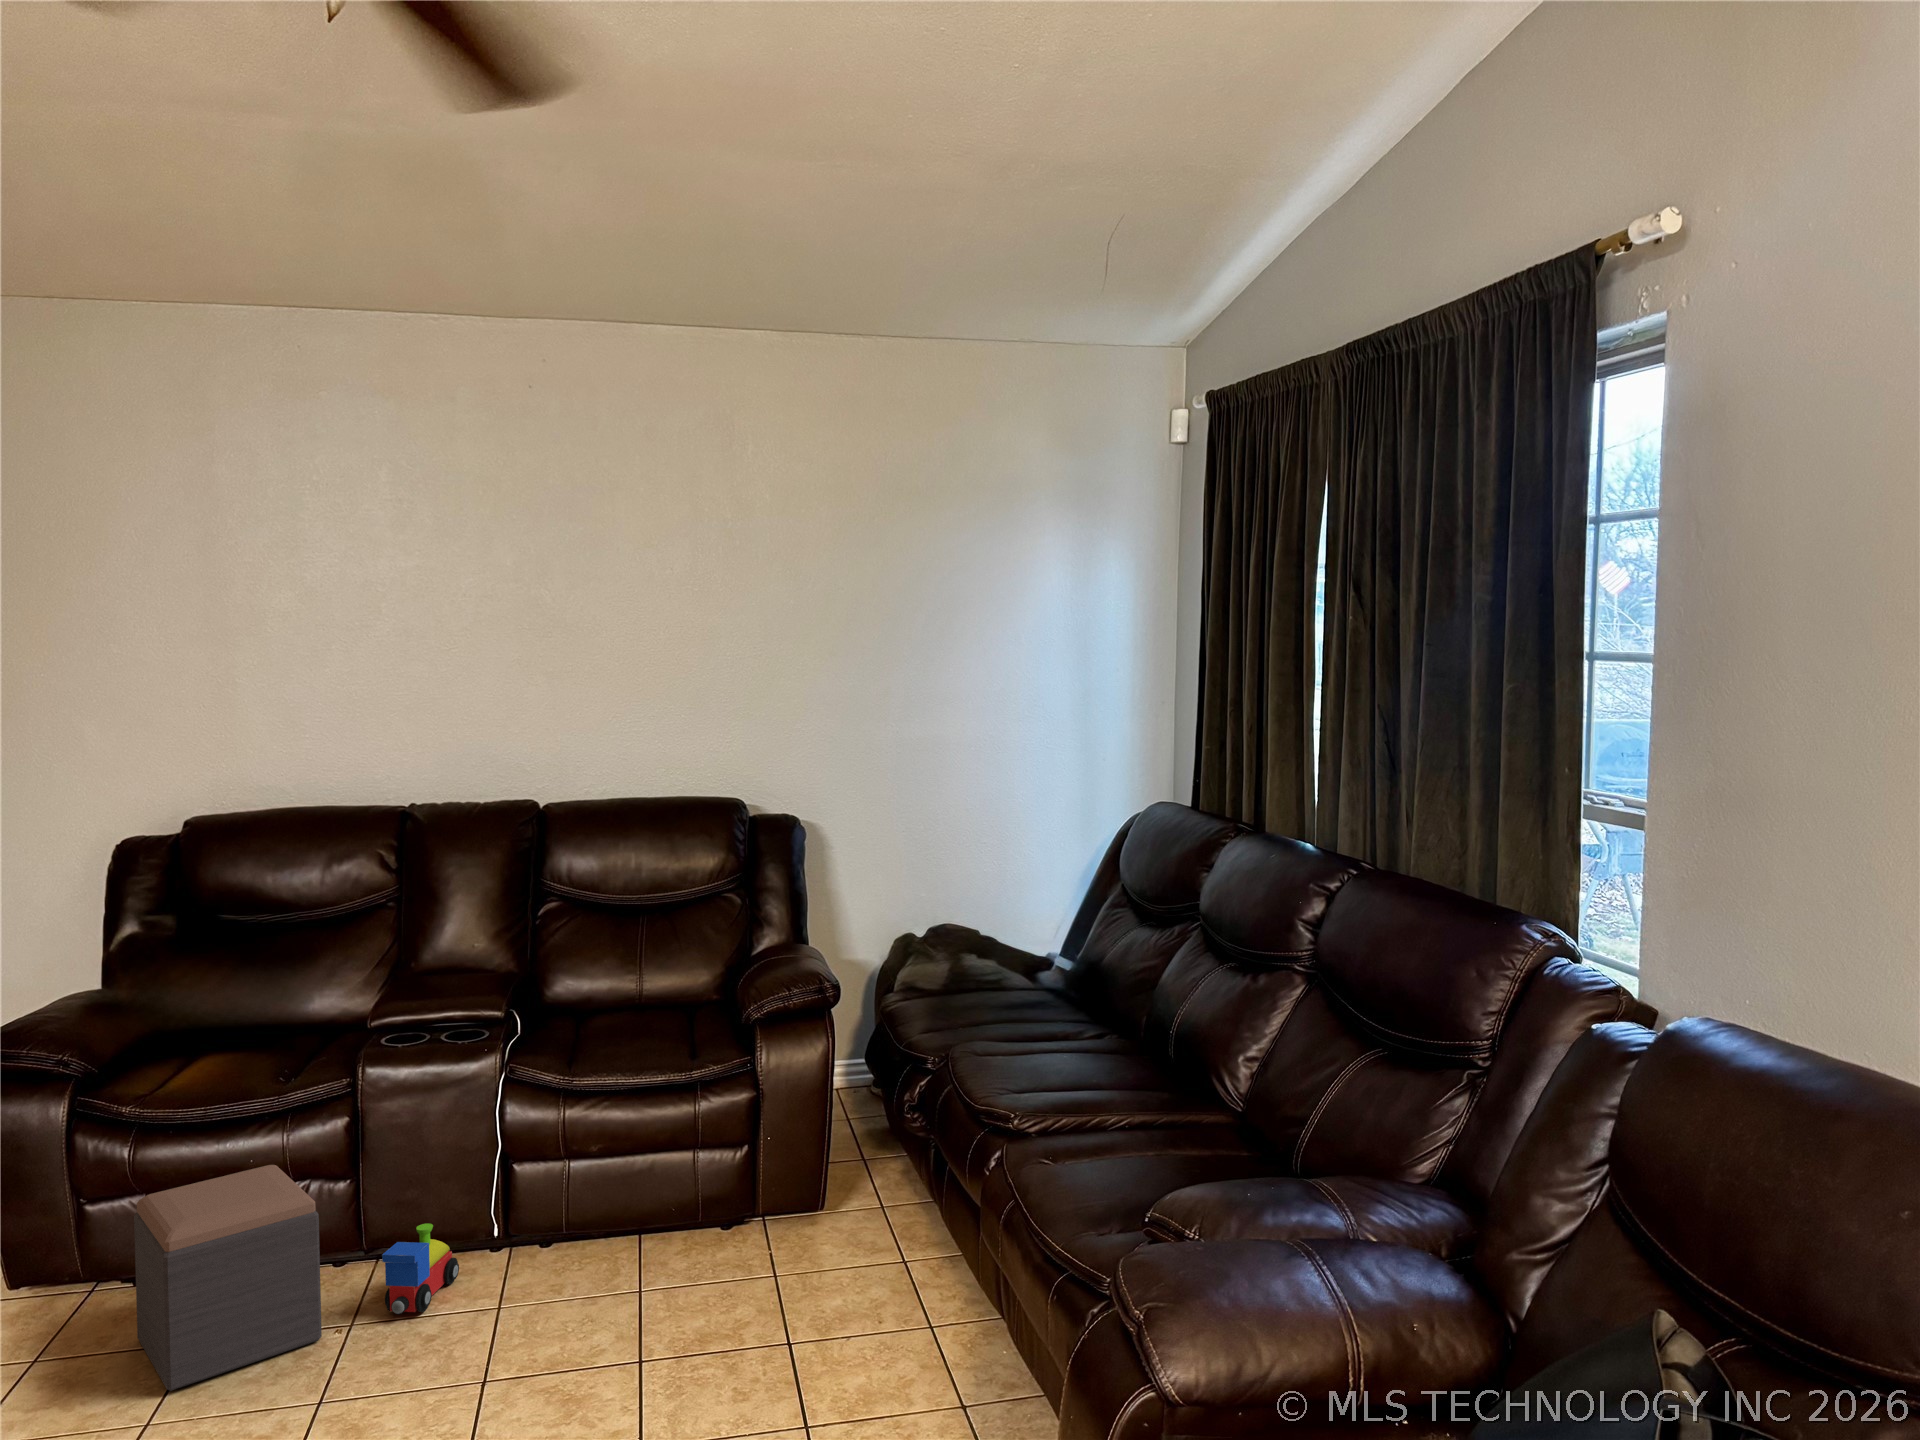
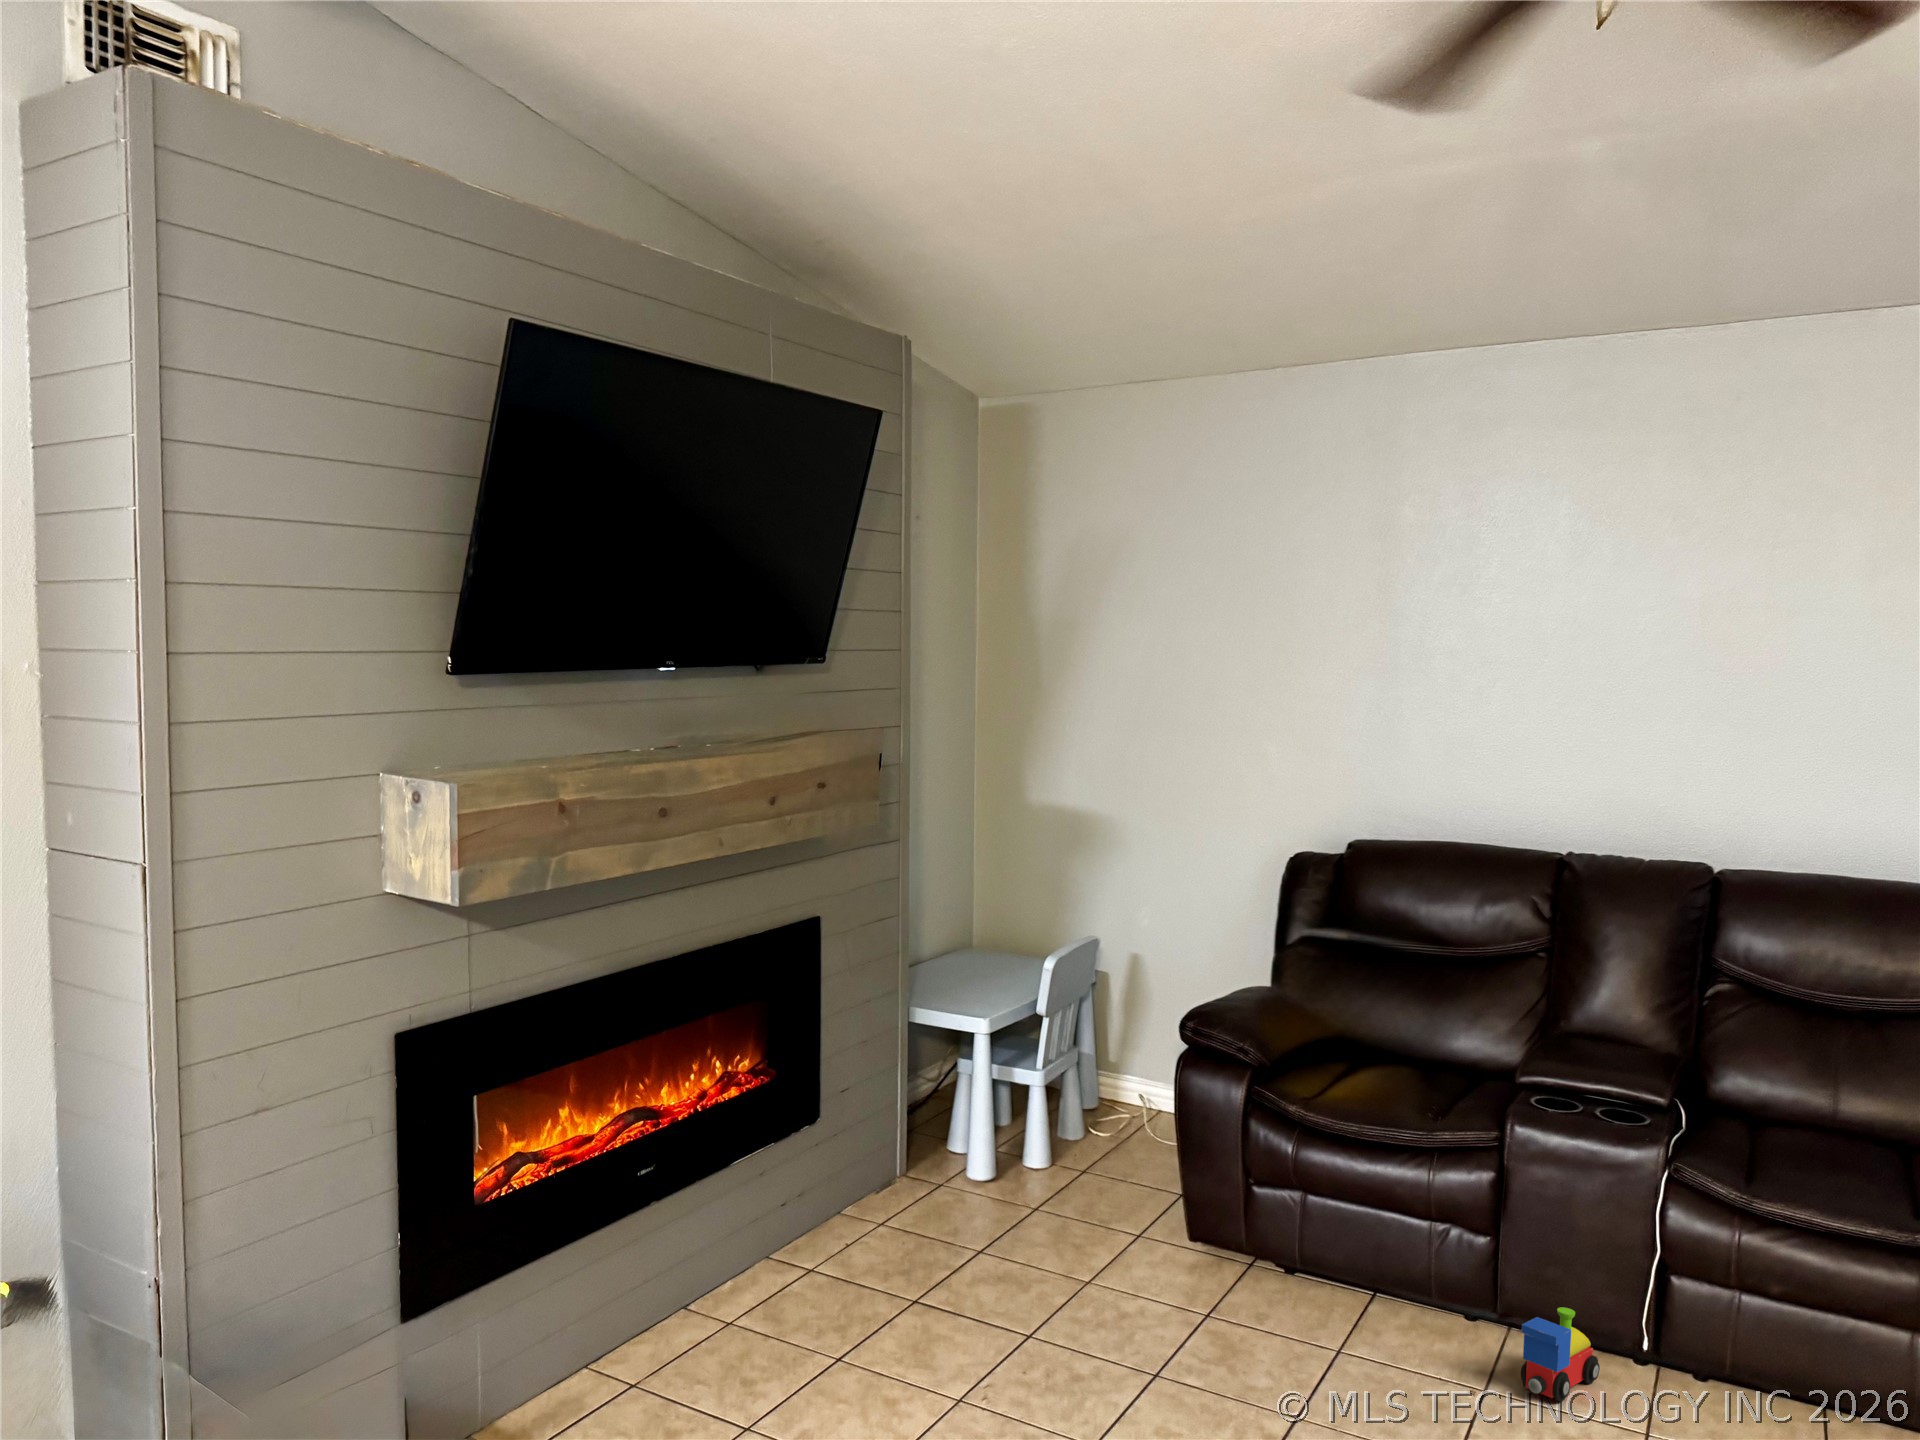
footstool: present [134,1165,322,1391] -> none [1293,1192,1463,1389]

